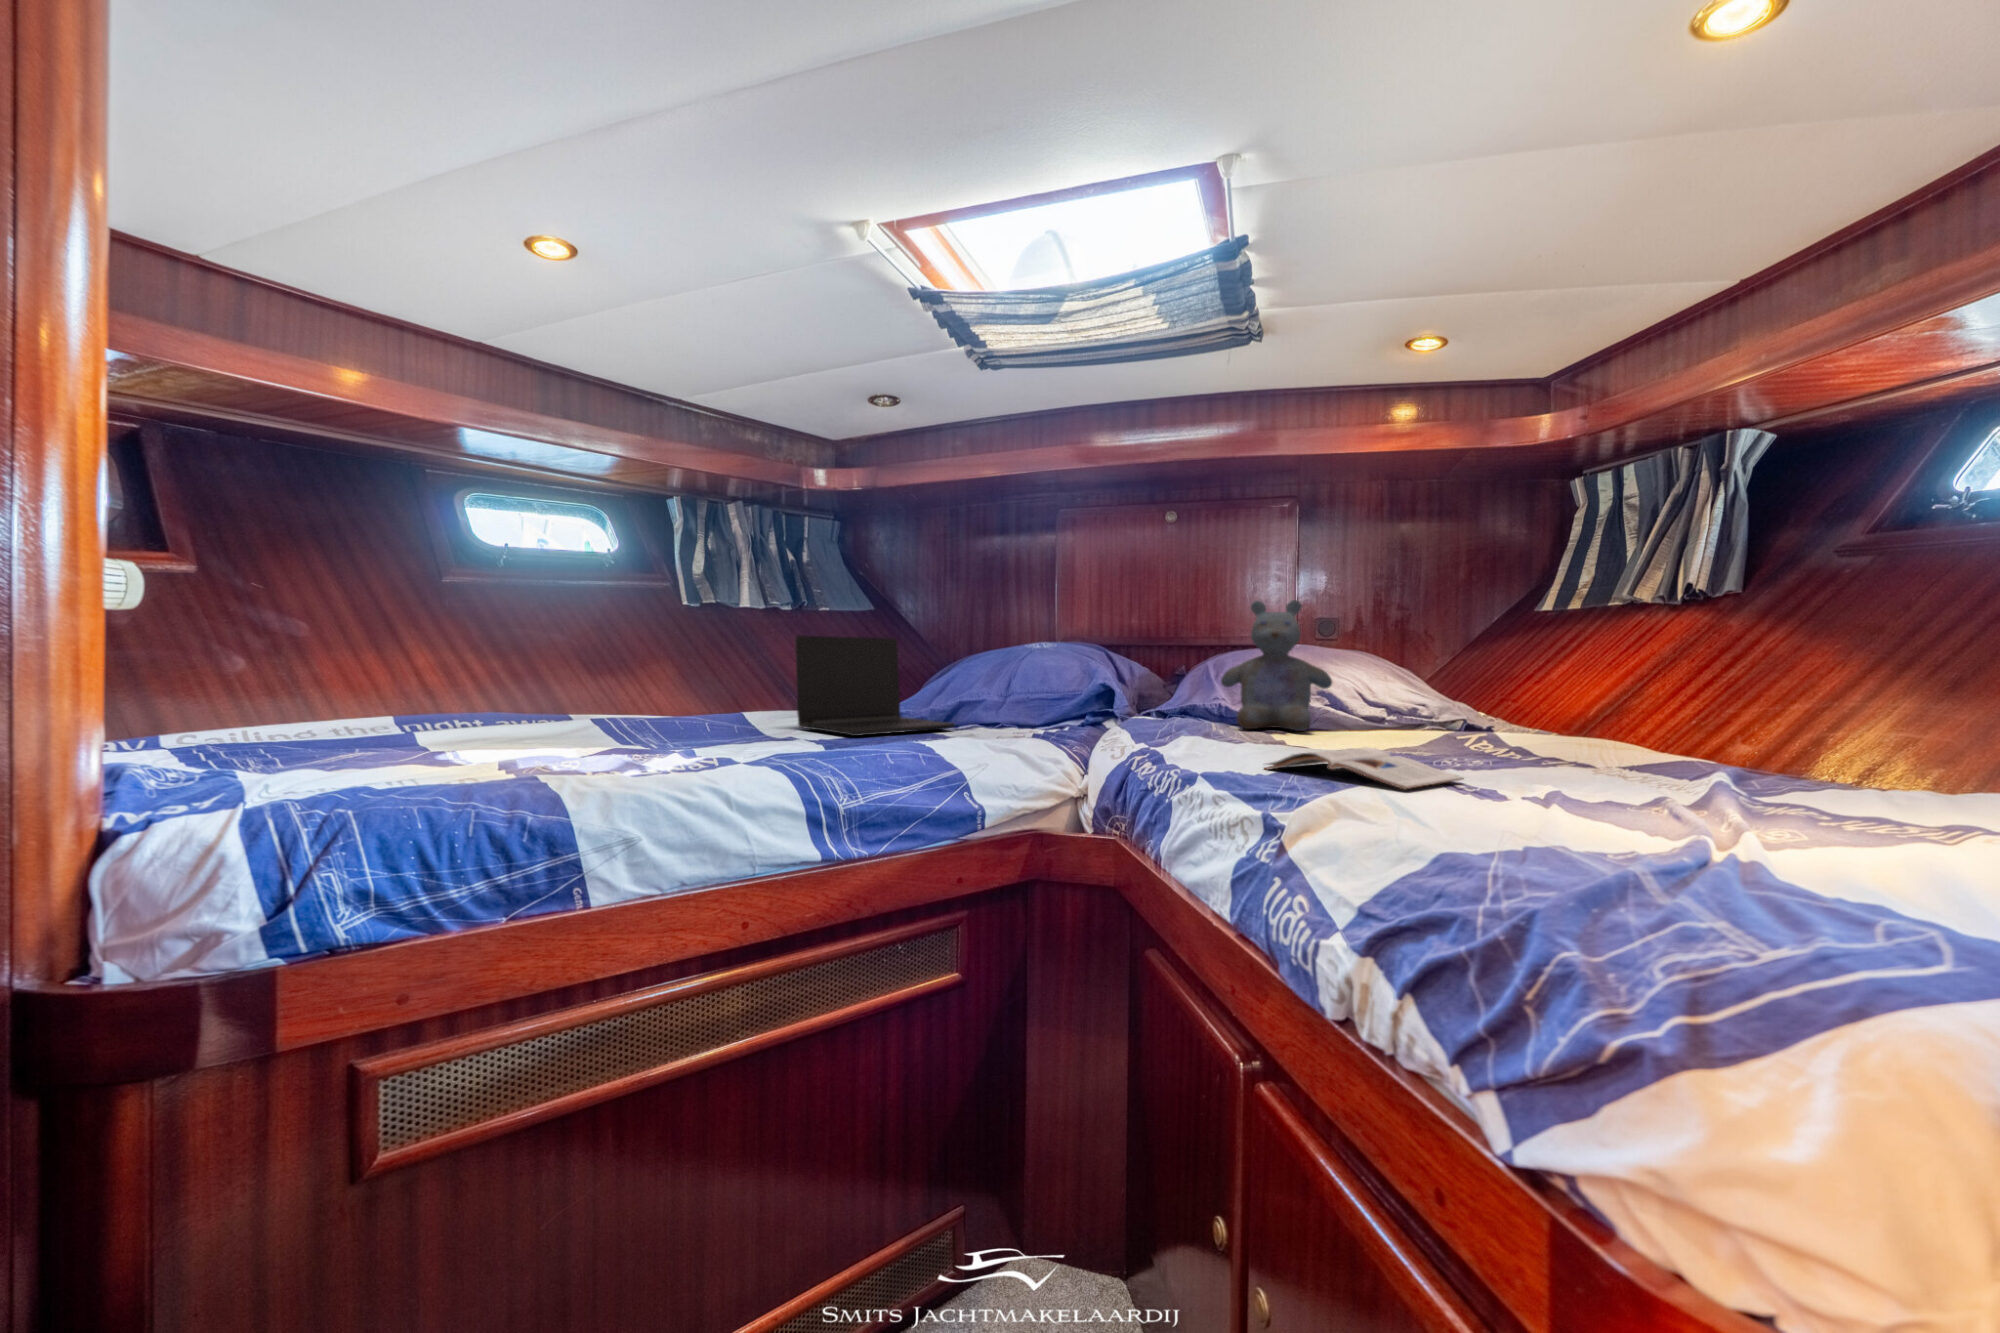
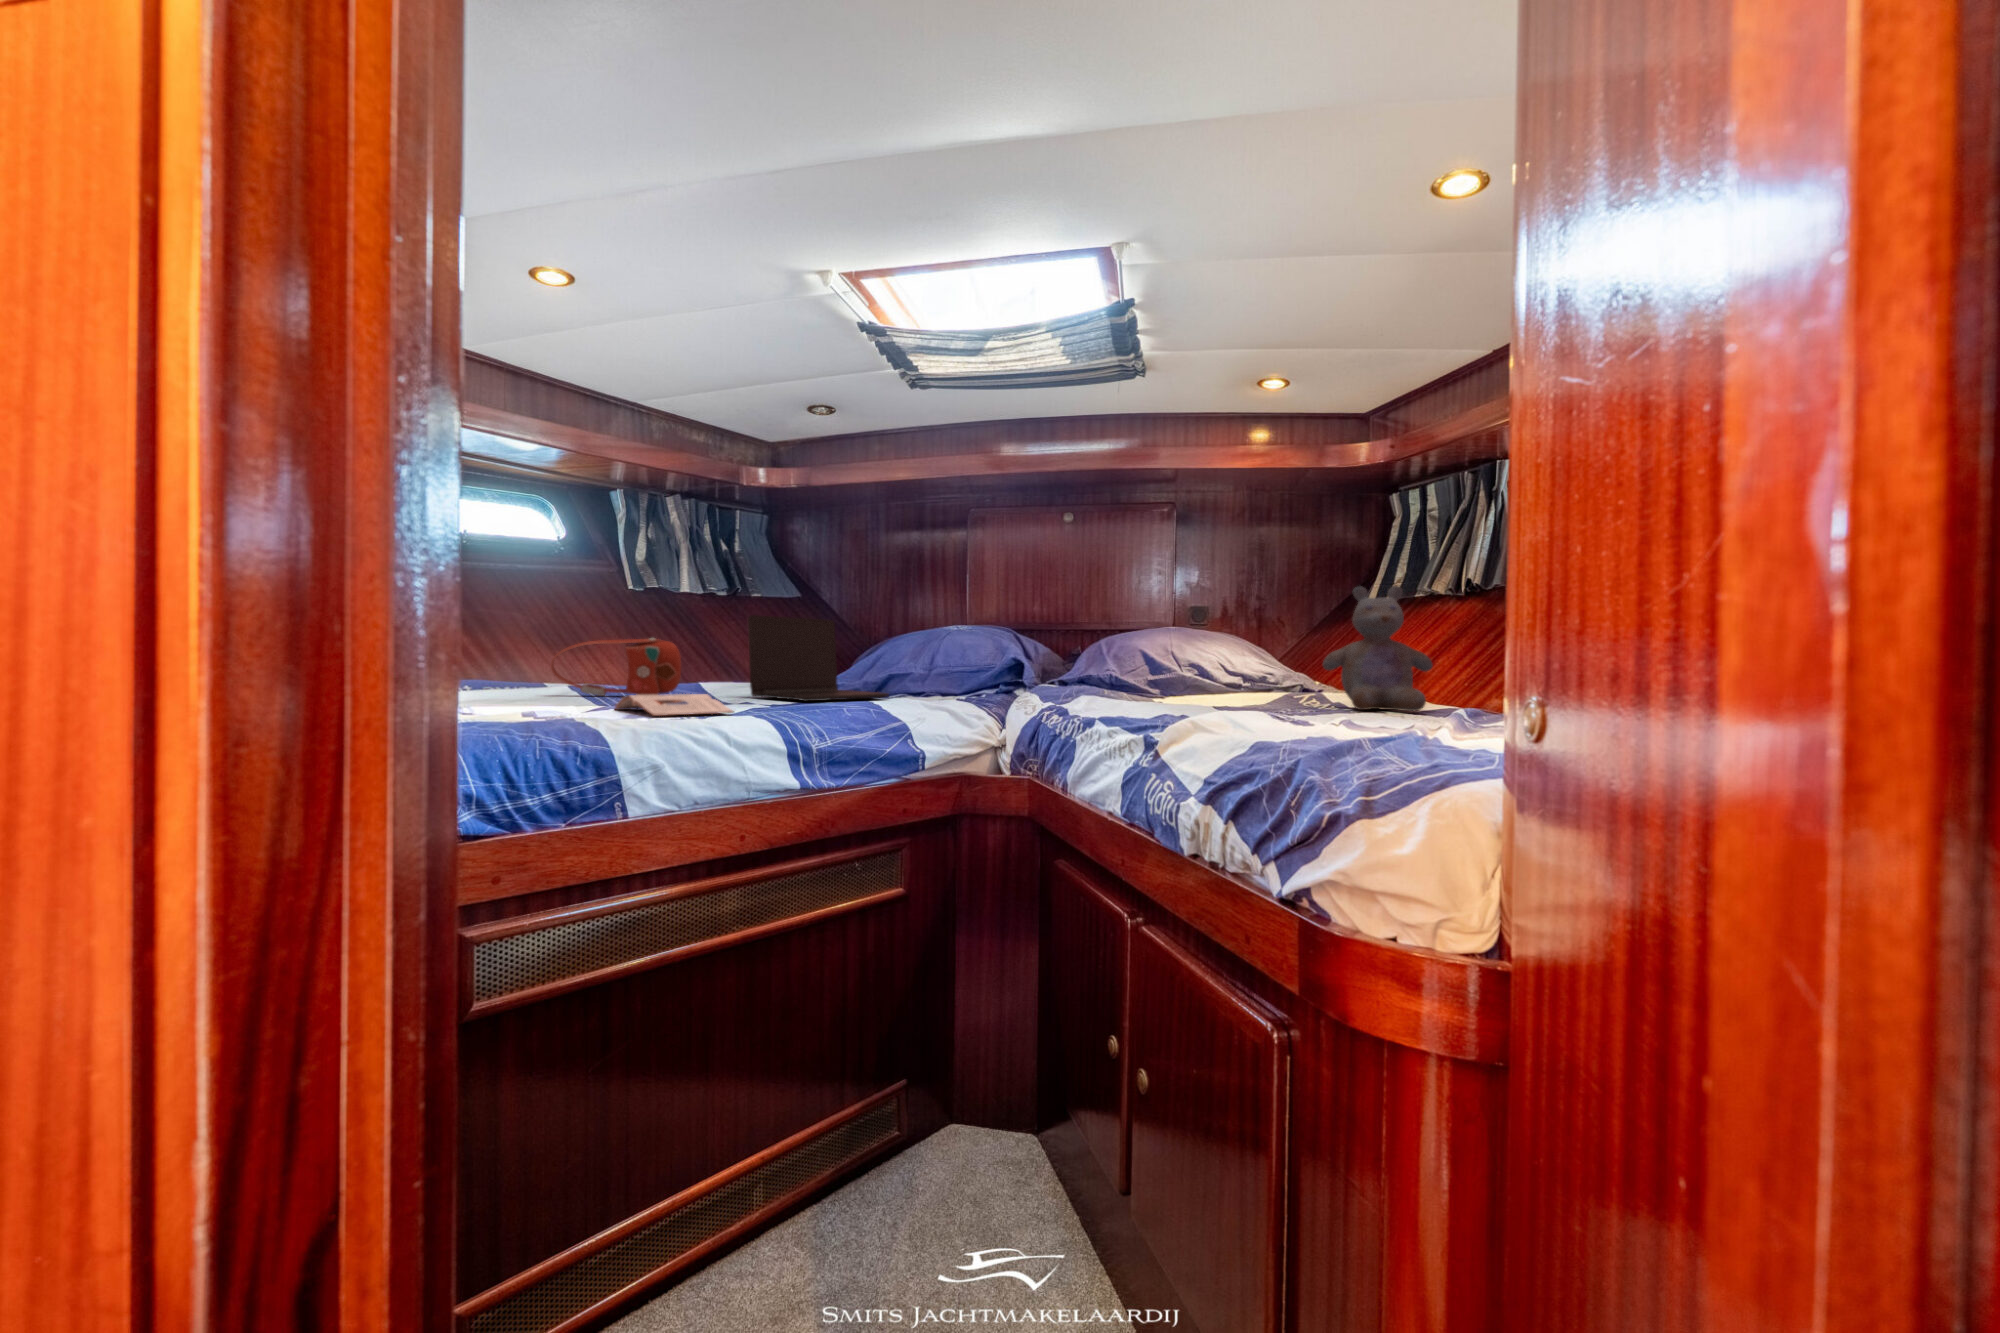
stuffed bear: present [1221,600,1332,731] -> present [1323,586,1433,711]
handbag: none [580,662,722,728] -> present [551,638,681,696]
magazine: present [1264,747,1464,789] -> present [615,694,733,716]

